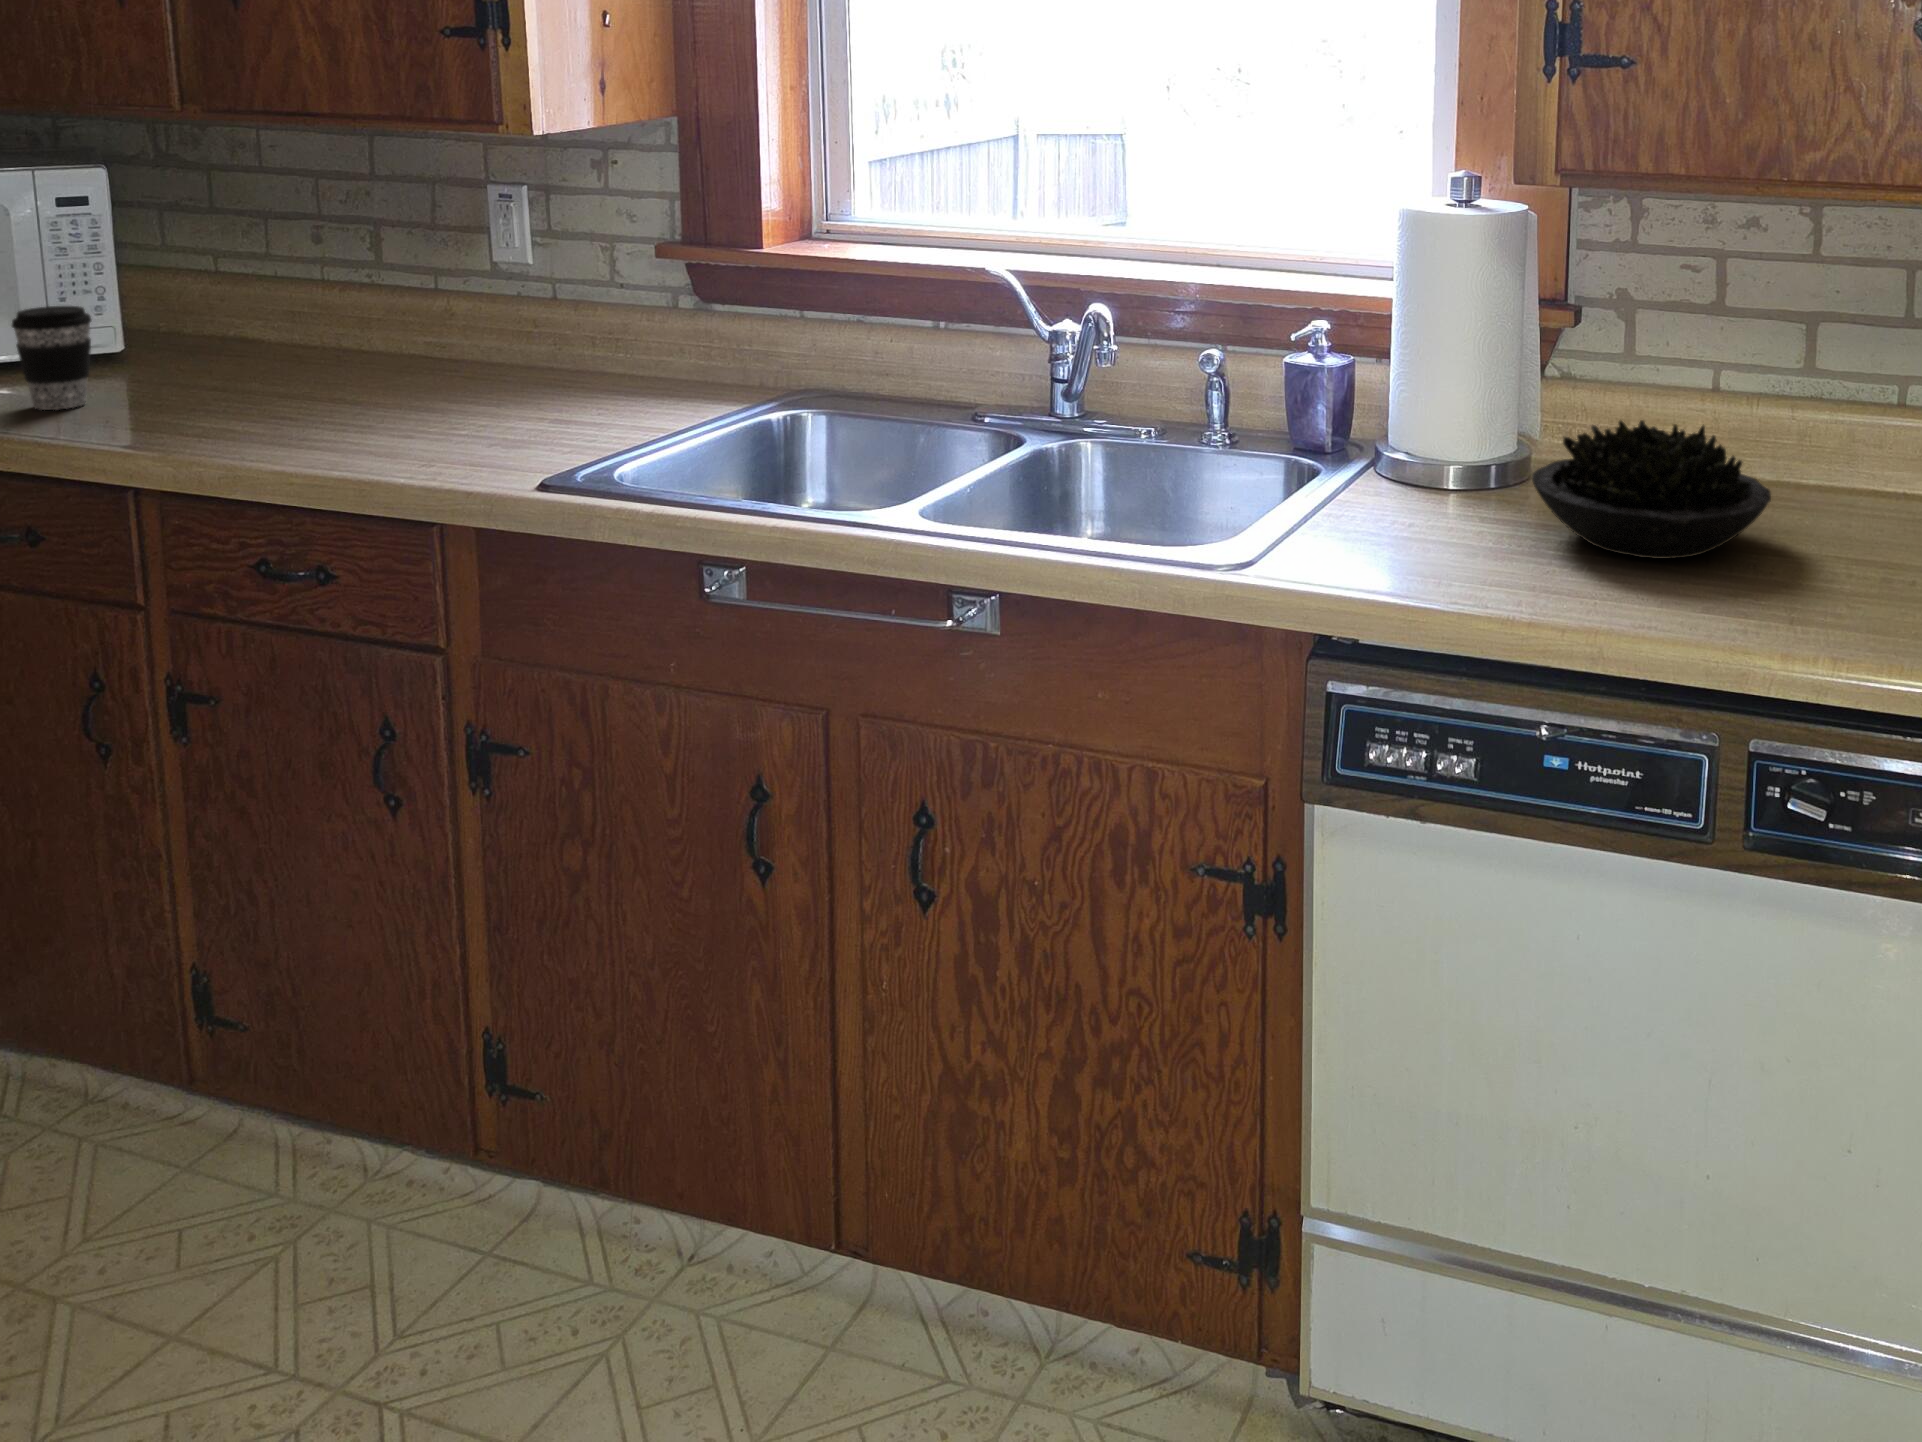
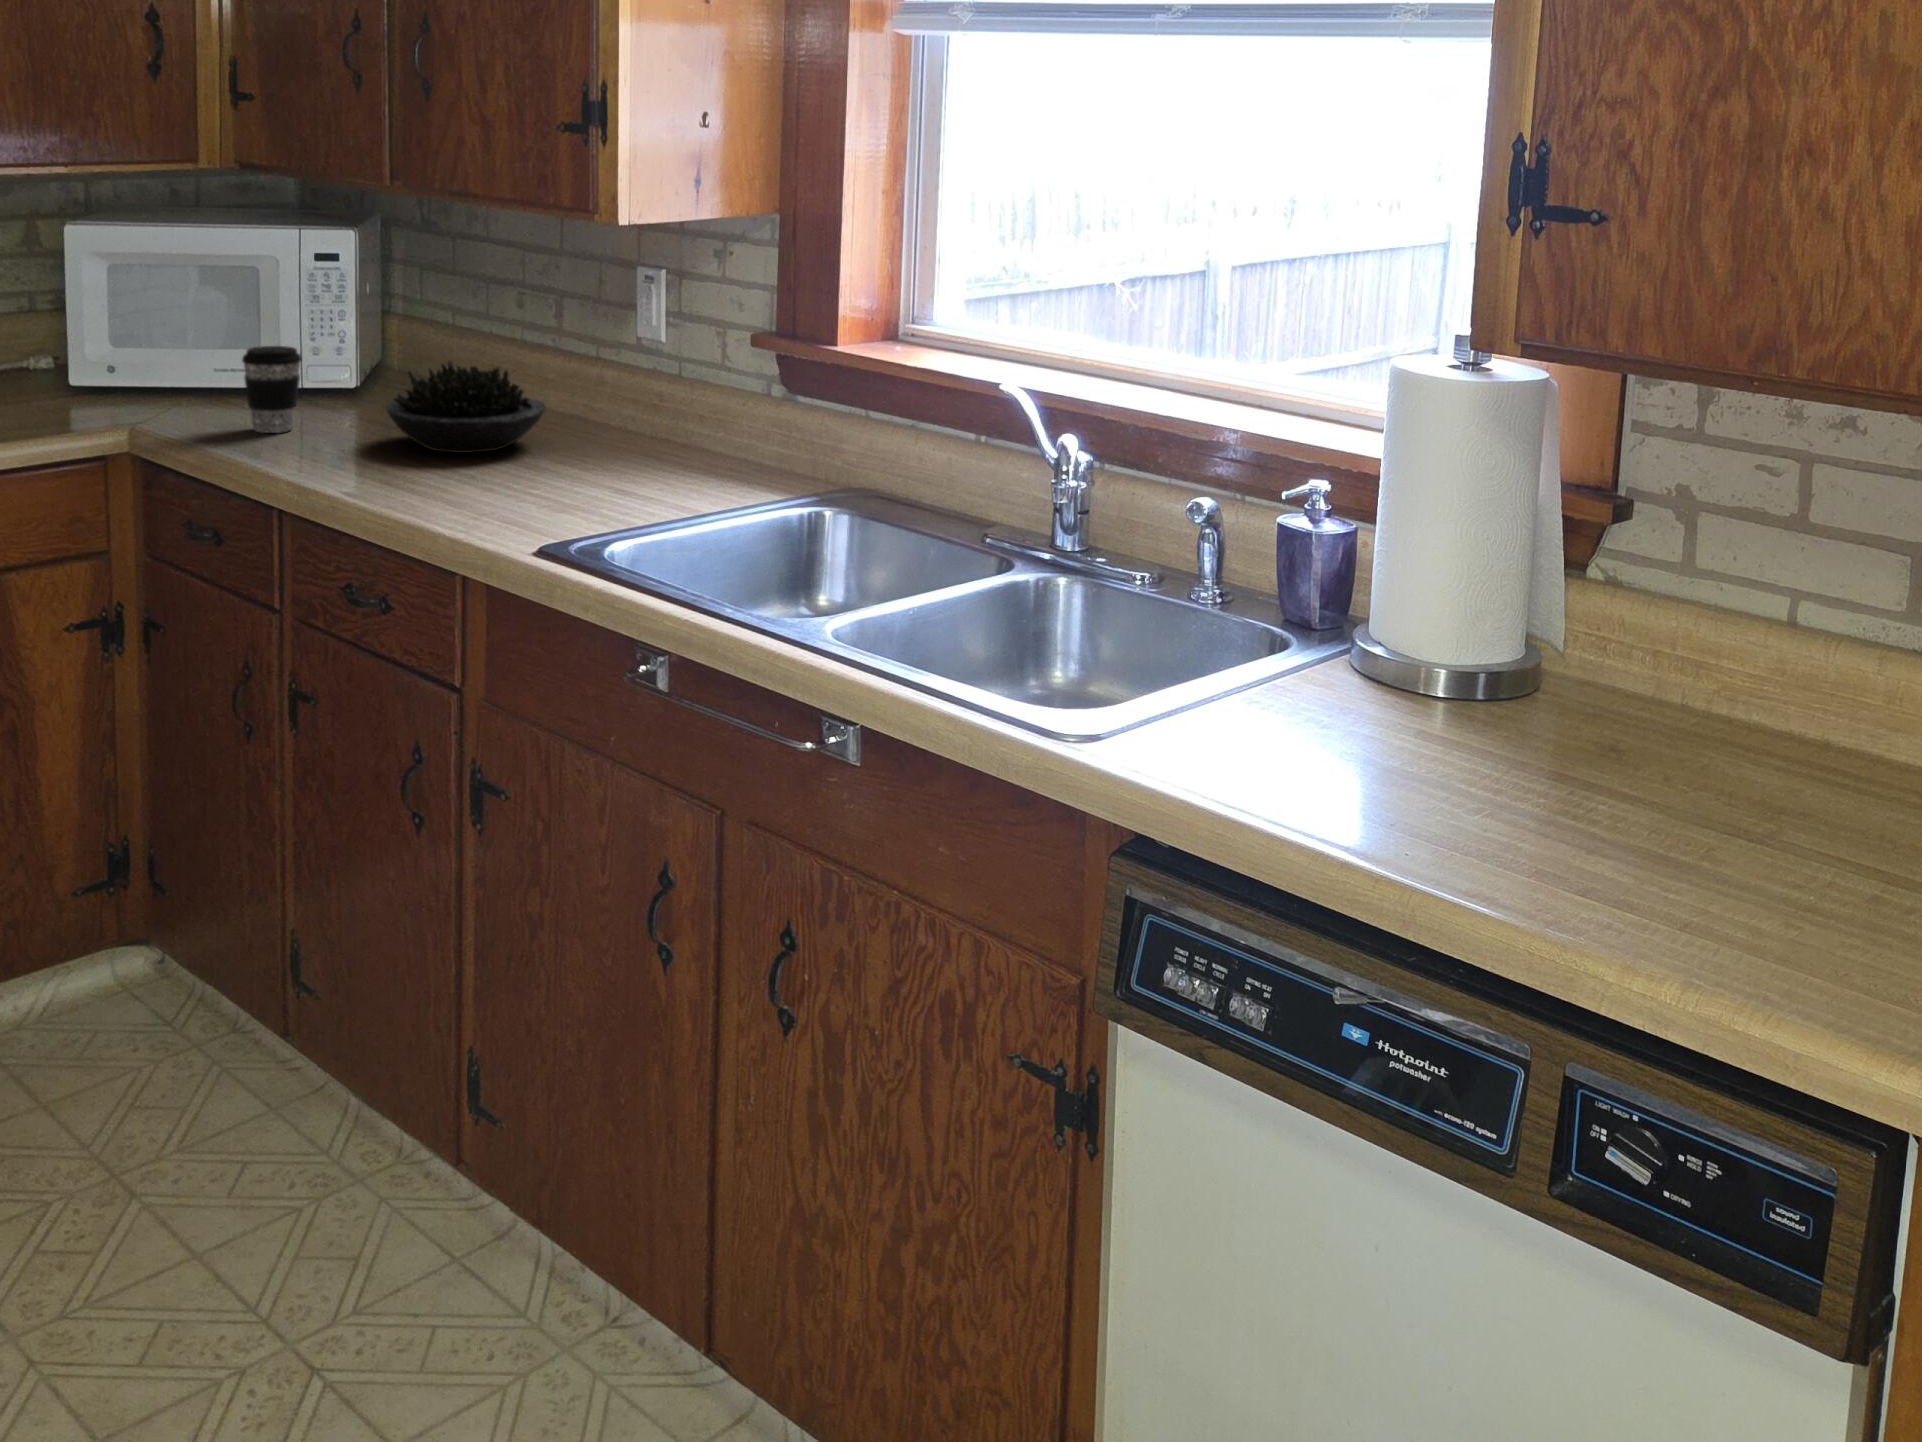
succulent plant: present [1532,420,1771,559] -> present [385,361,546,453]

